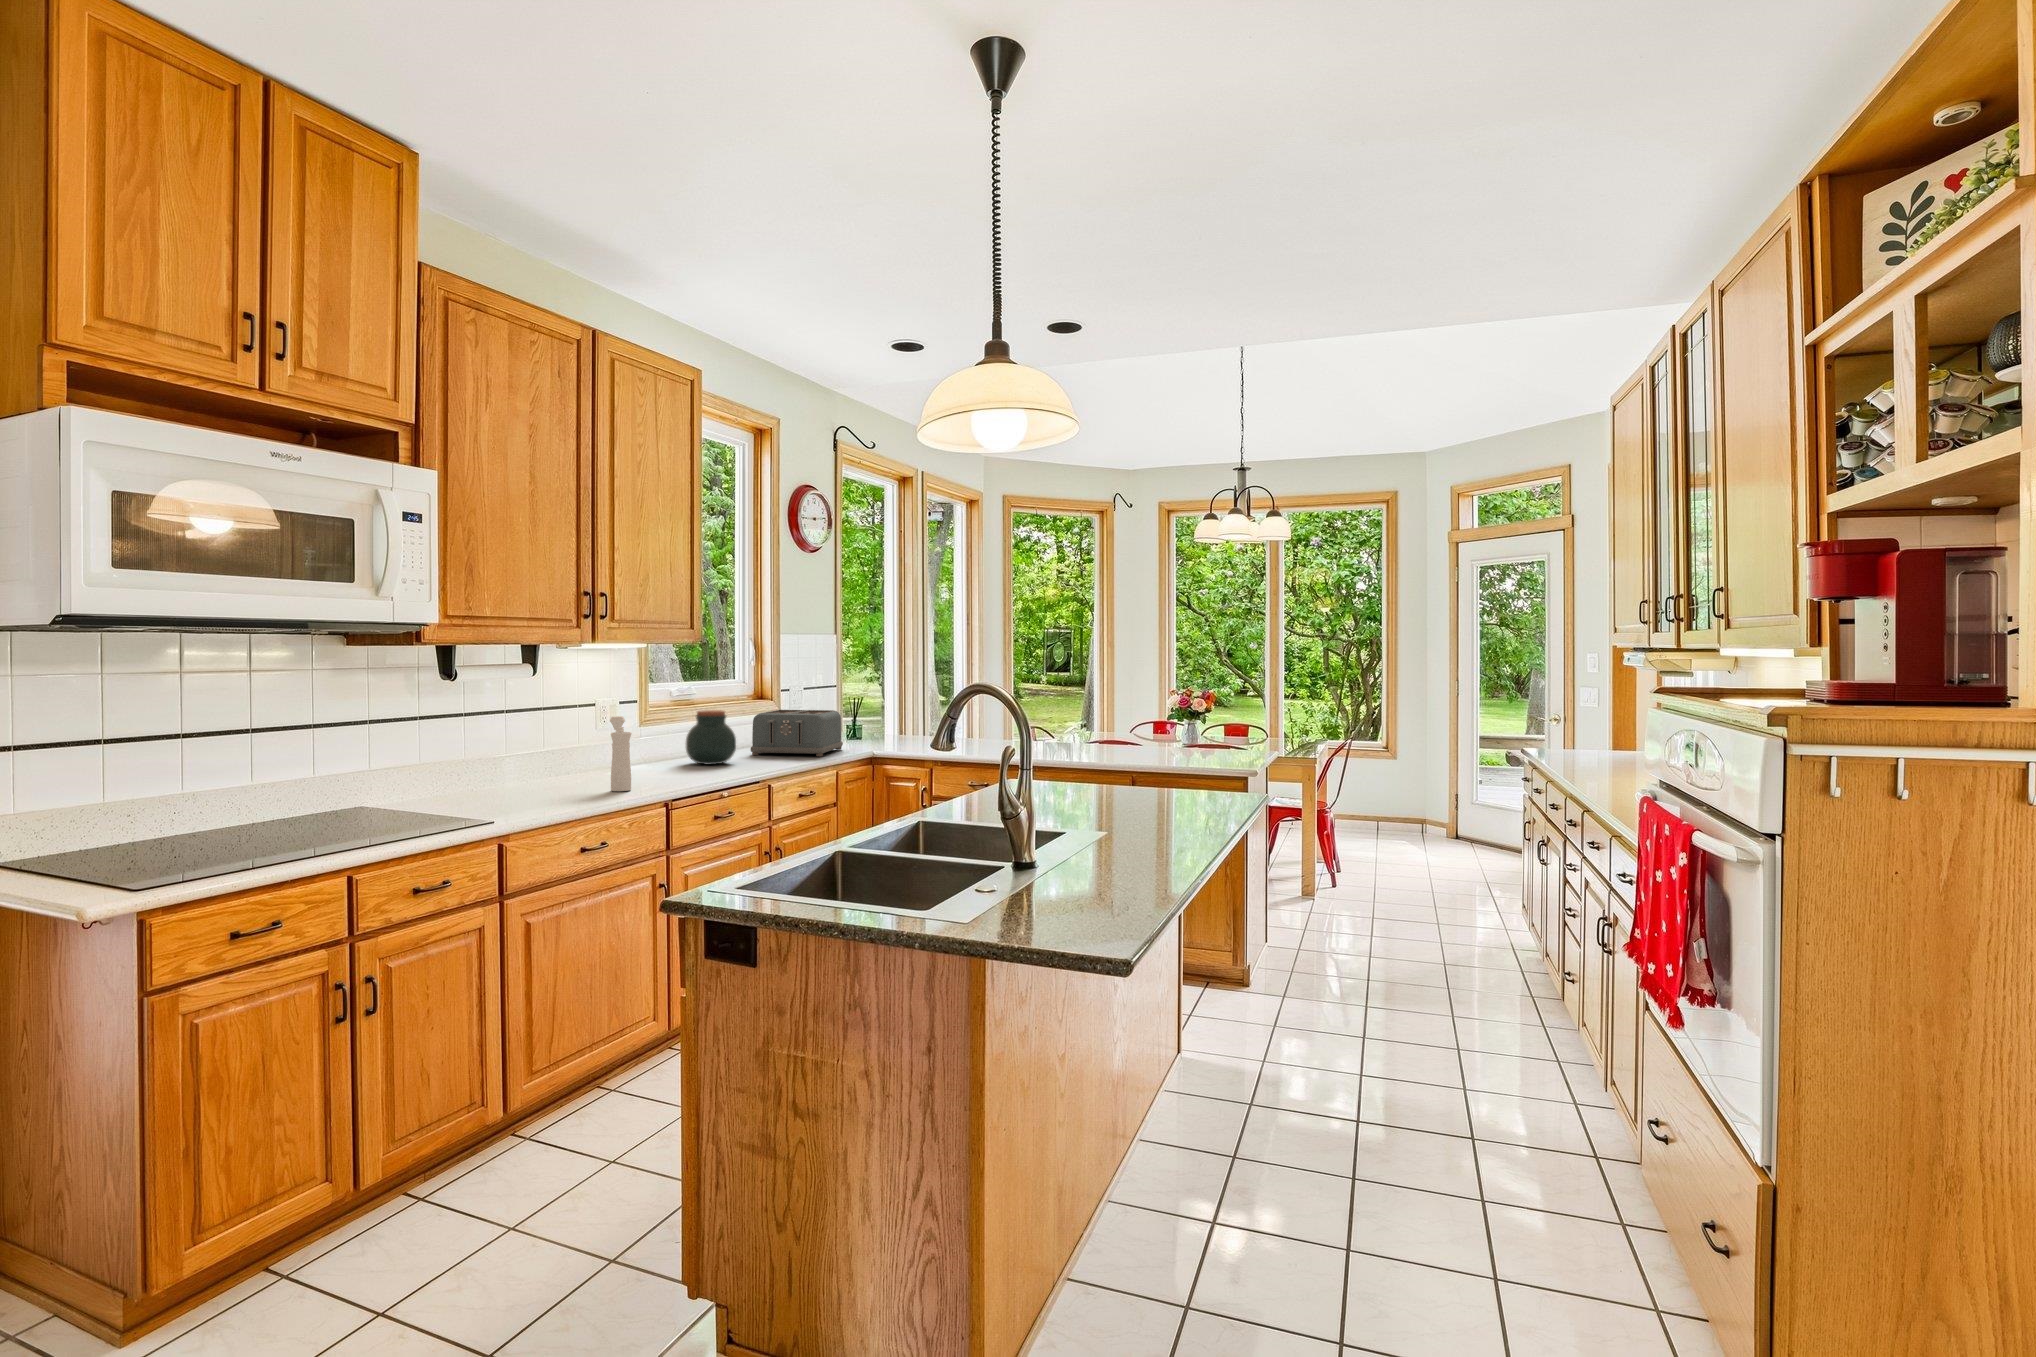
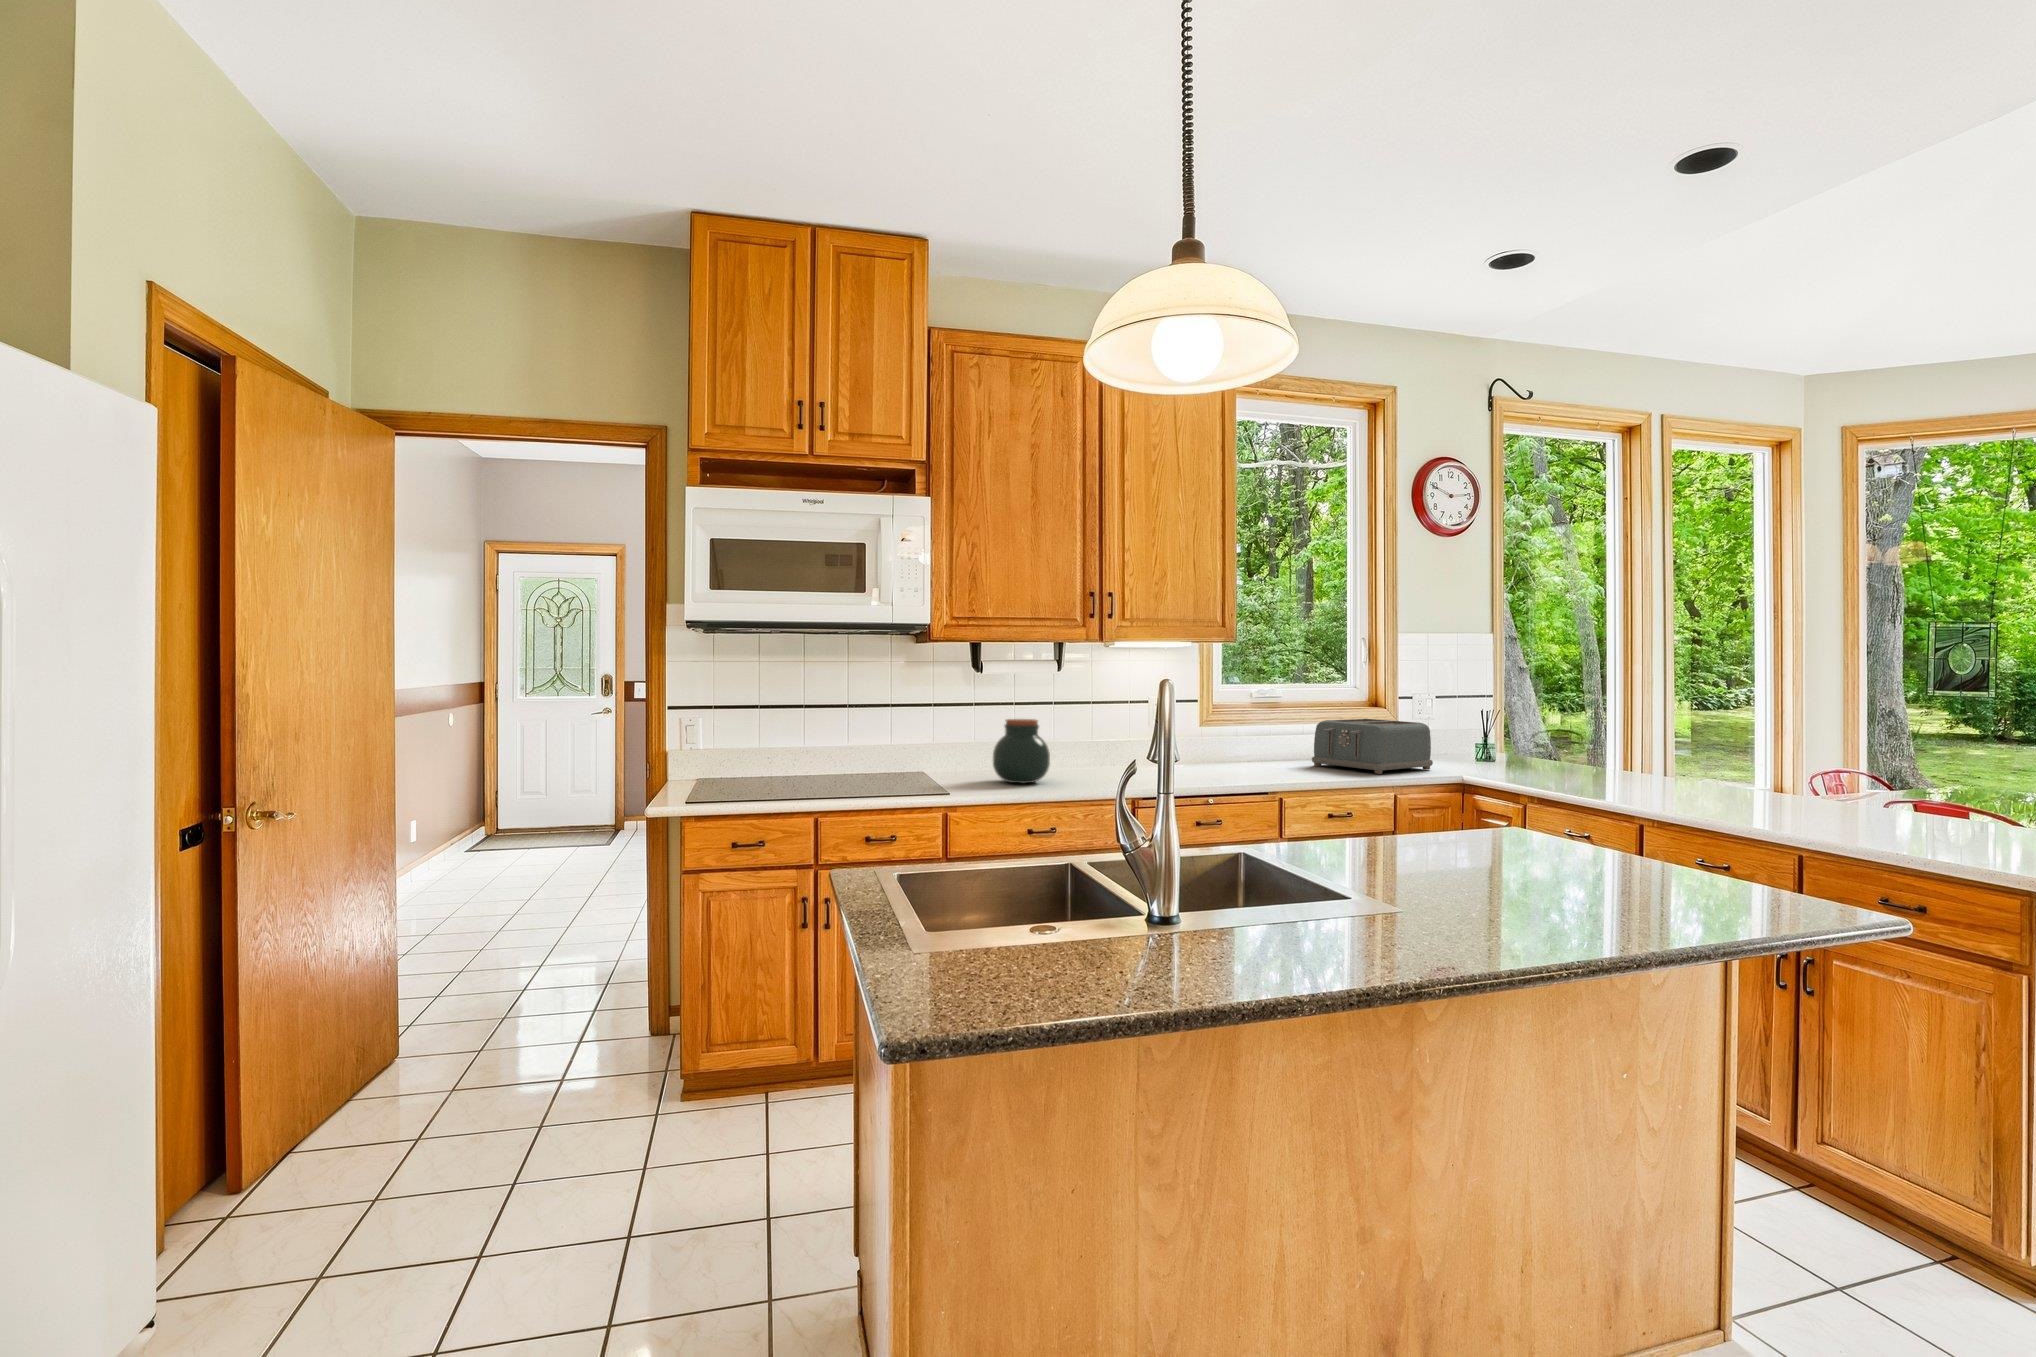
jar: present [686,710,736,765] -> present [993,719,1050,783]
pepper mill: present [610,716,631,791] -> none [1085,712,1113,783]

